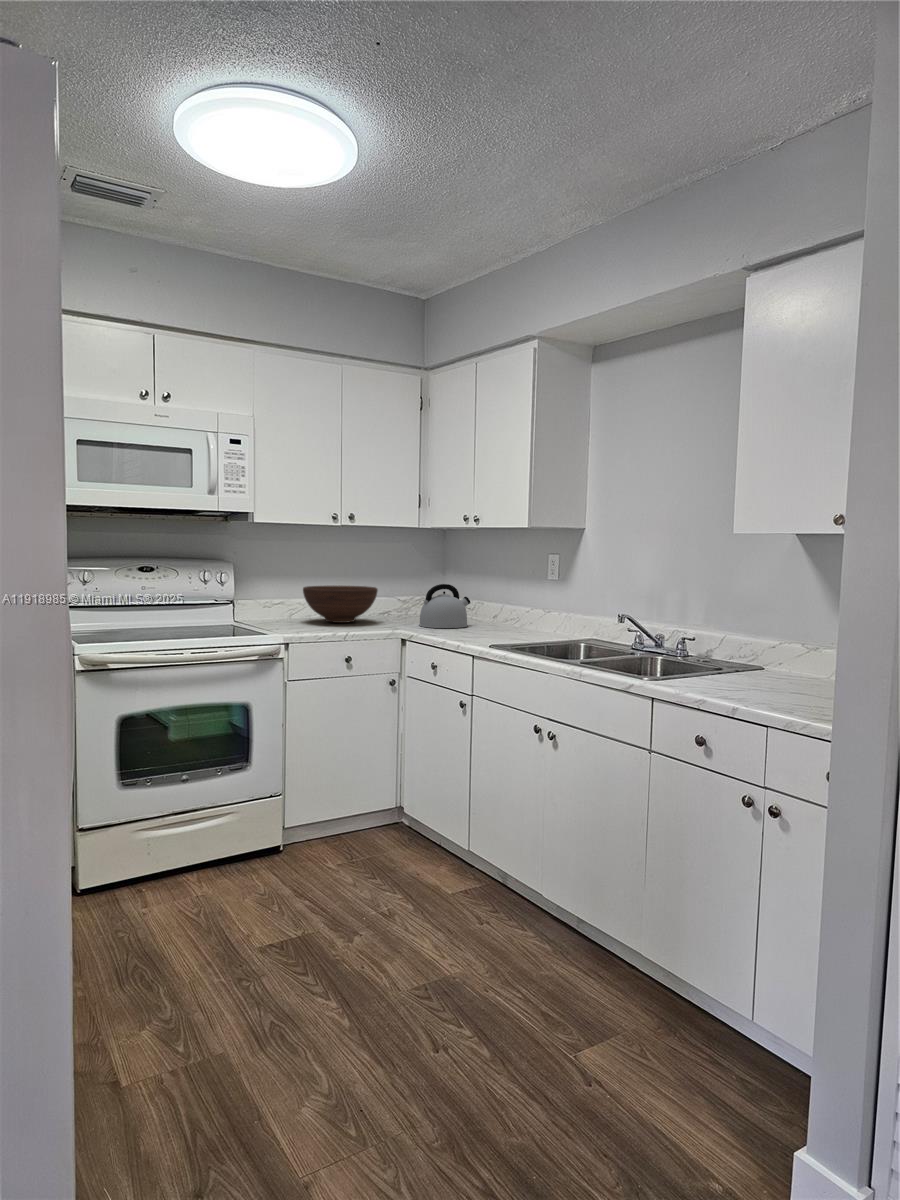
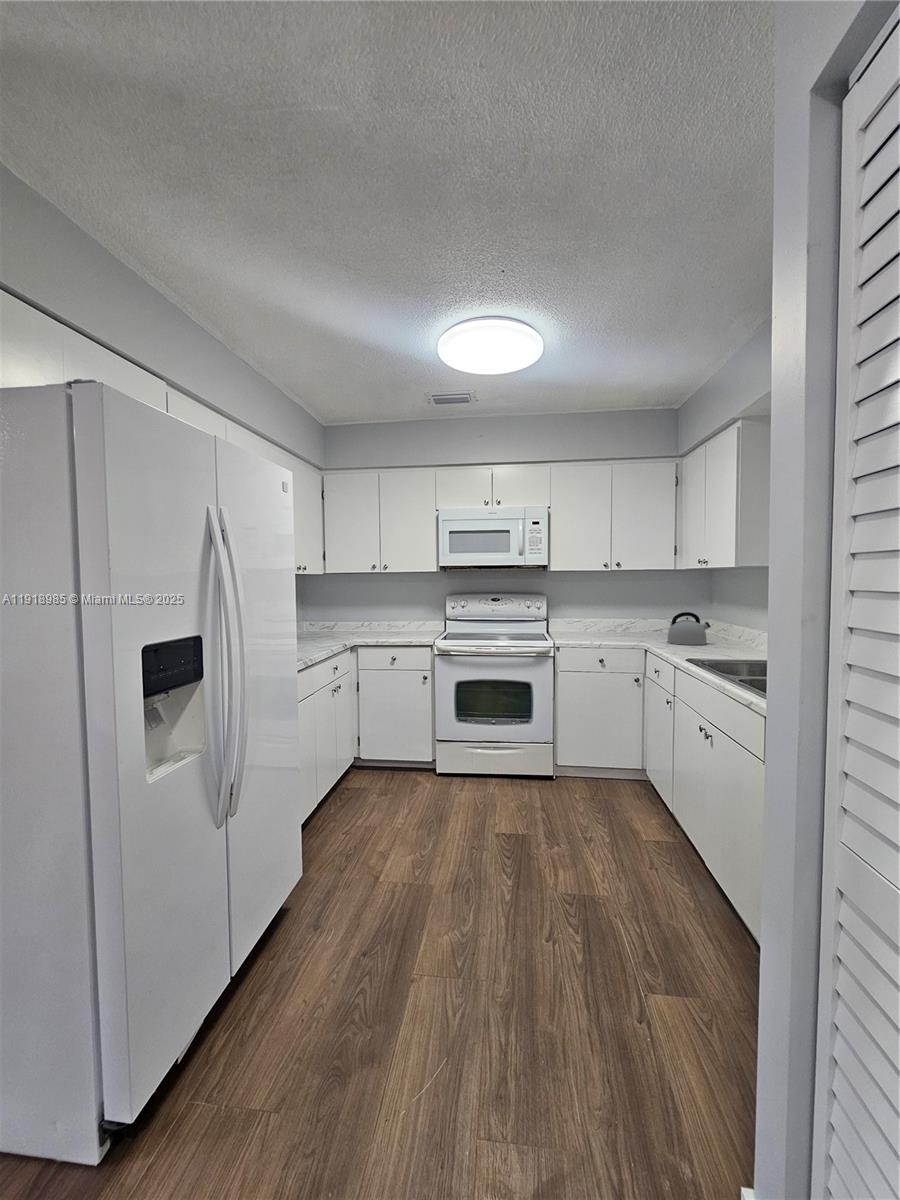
fruit bowl: present [303,586,378,623] -> none [589,611,641,636]

